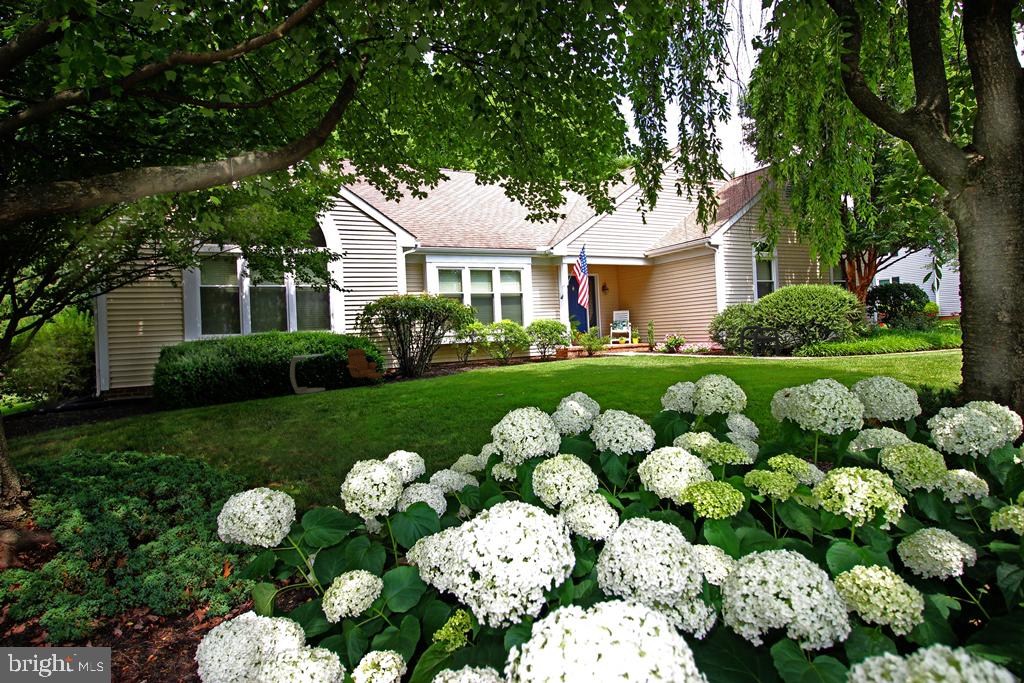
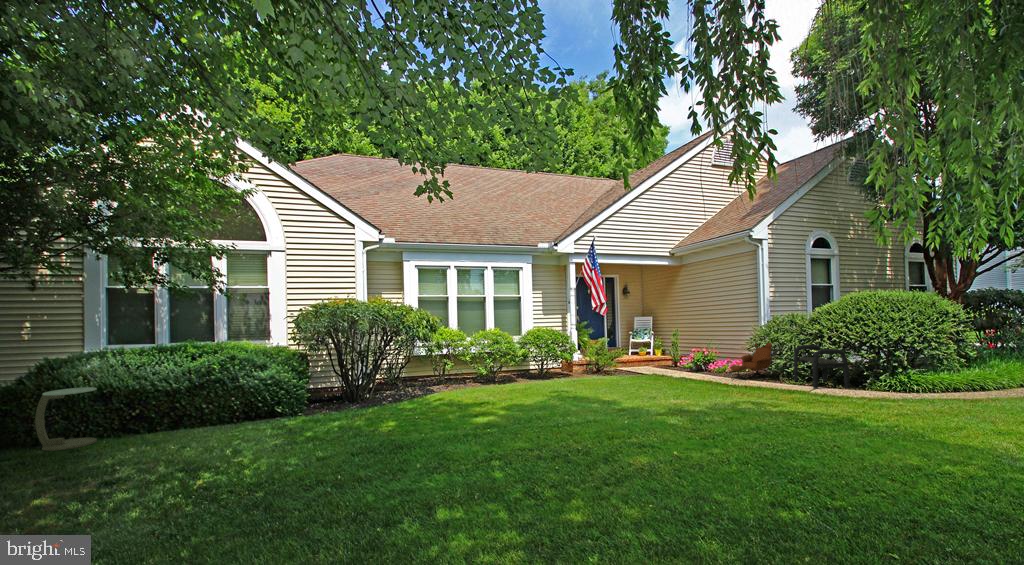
lounge chair: present [346,349,382,388] -> present [730,343,772,379]
side table: present [290,354,325,394] -> present [35,387,97,451]

